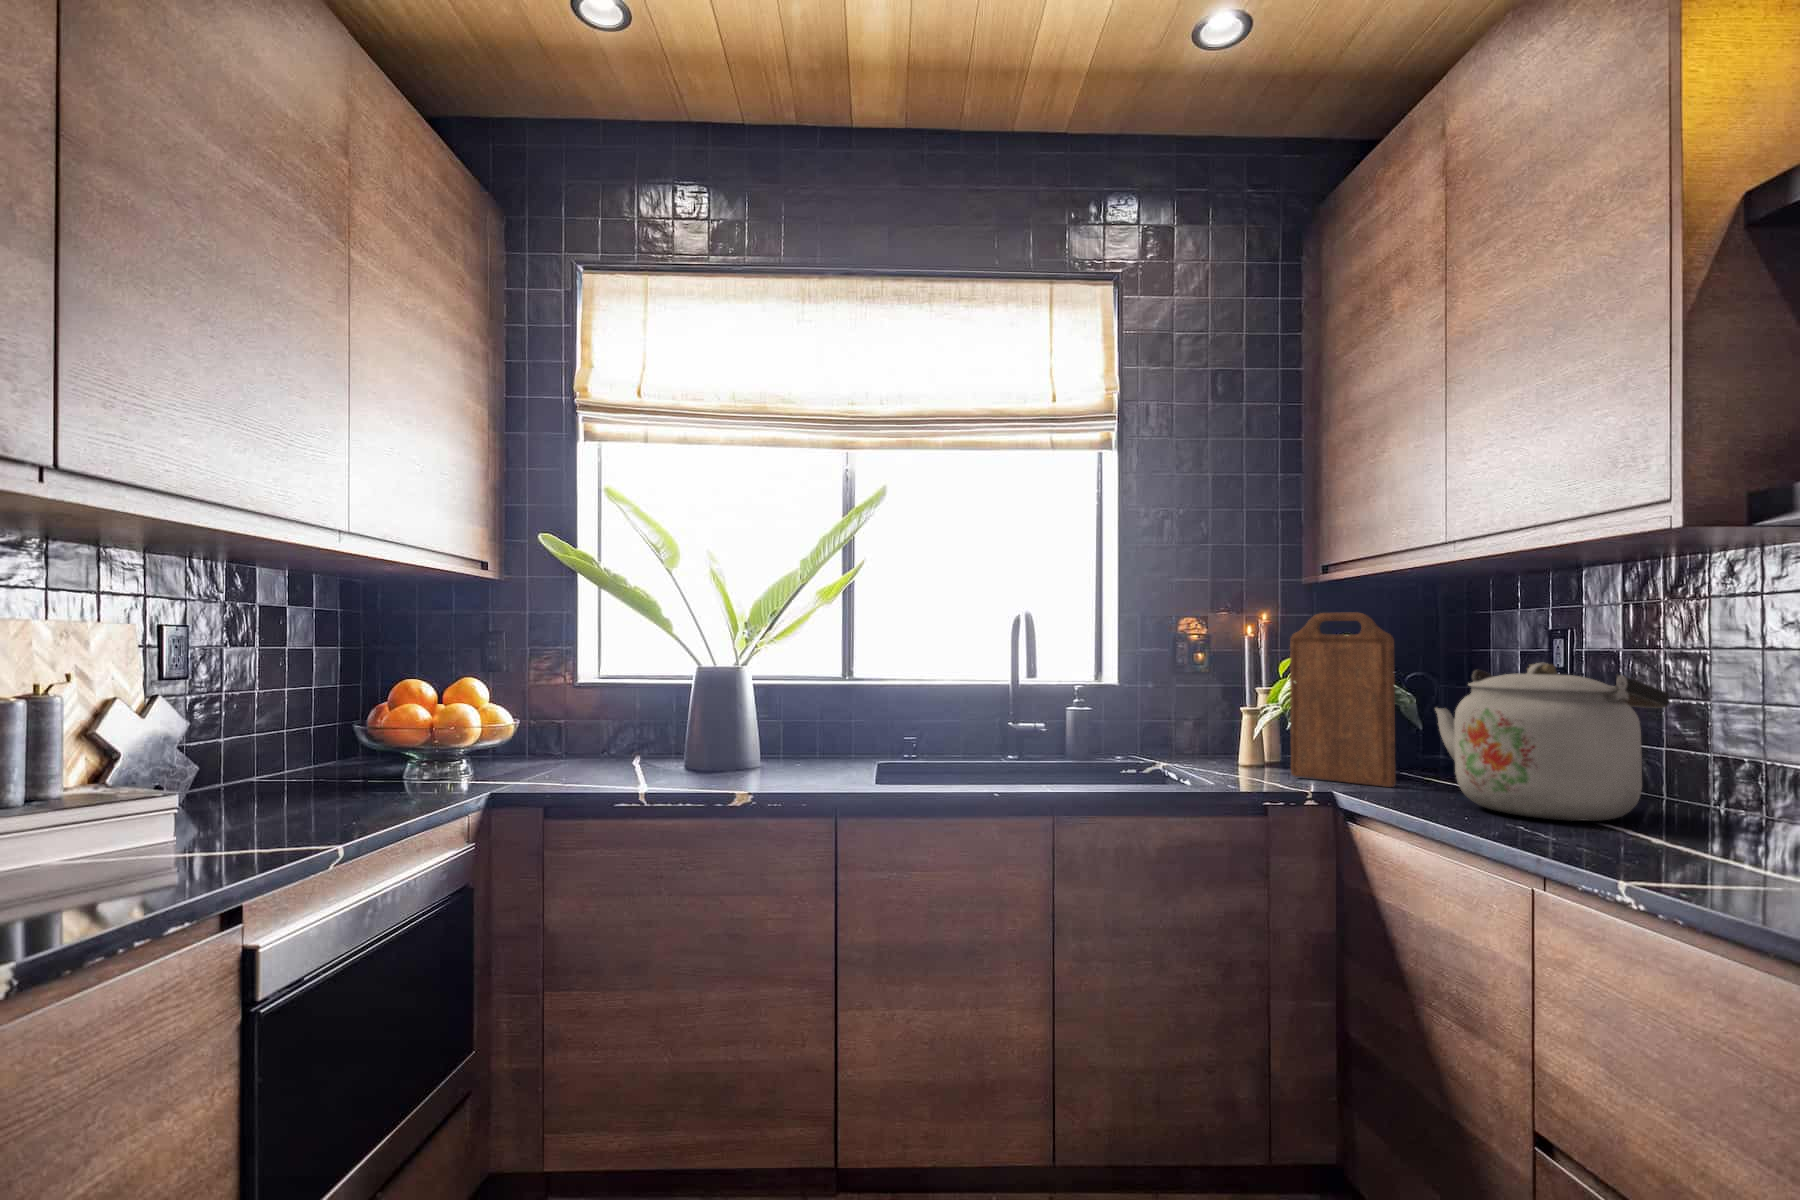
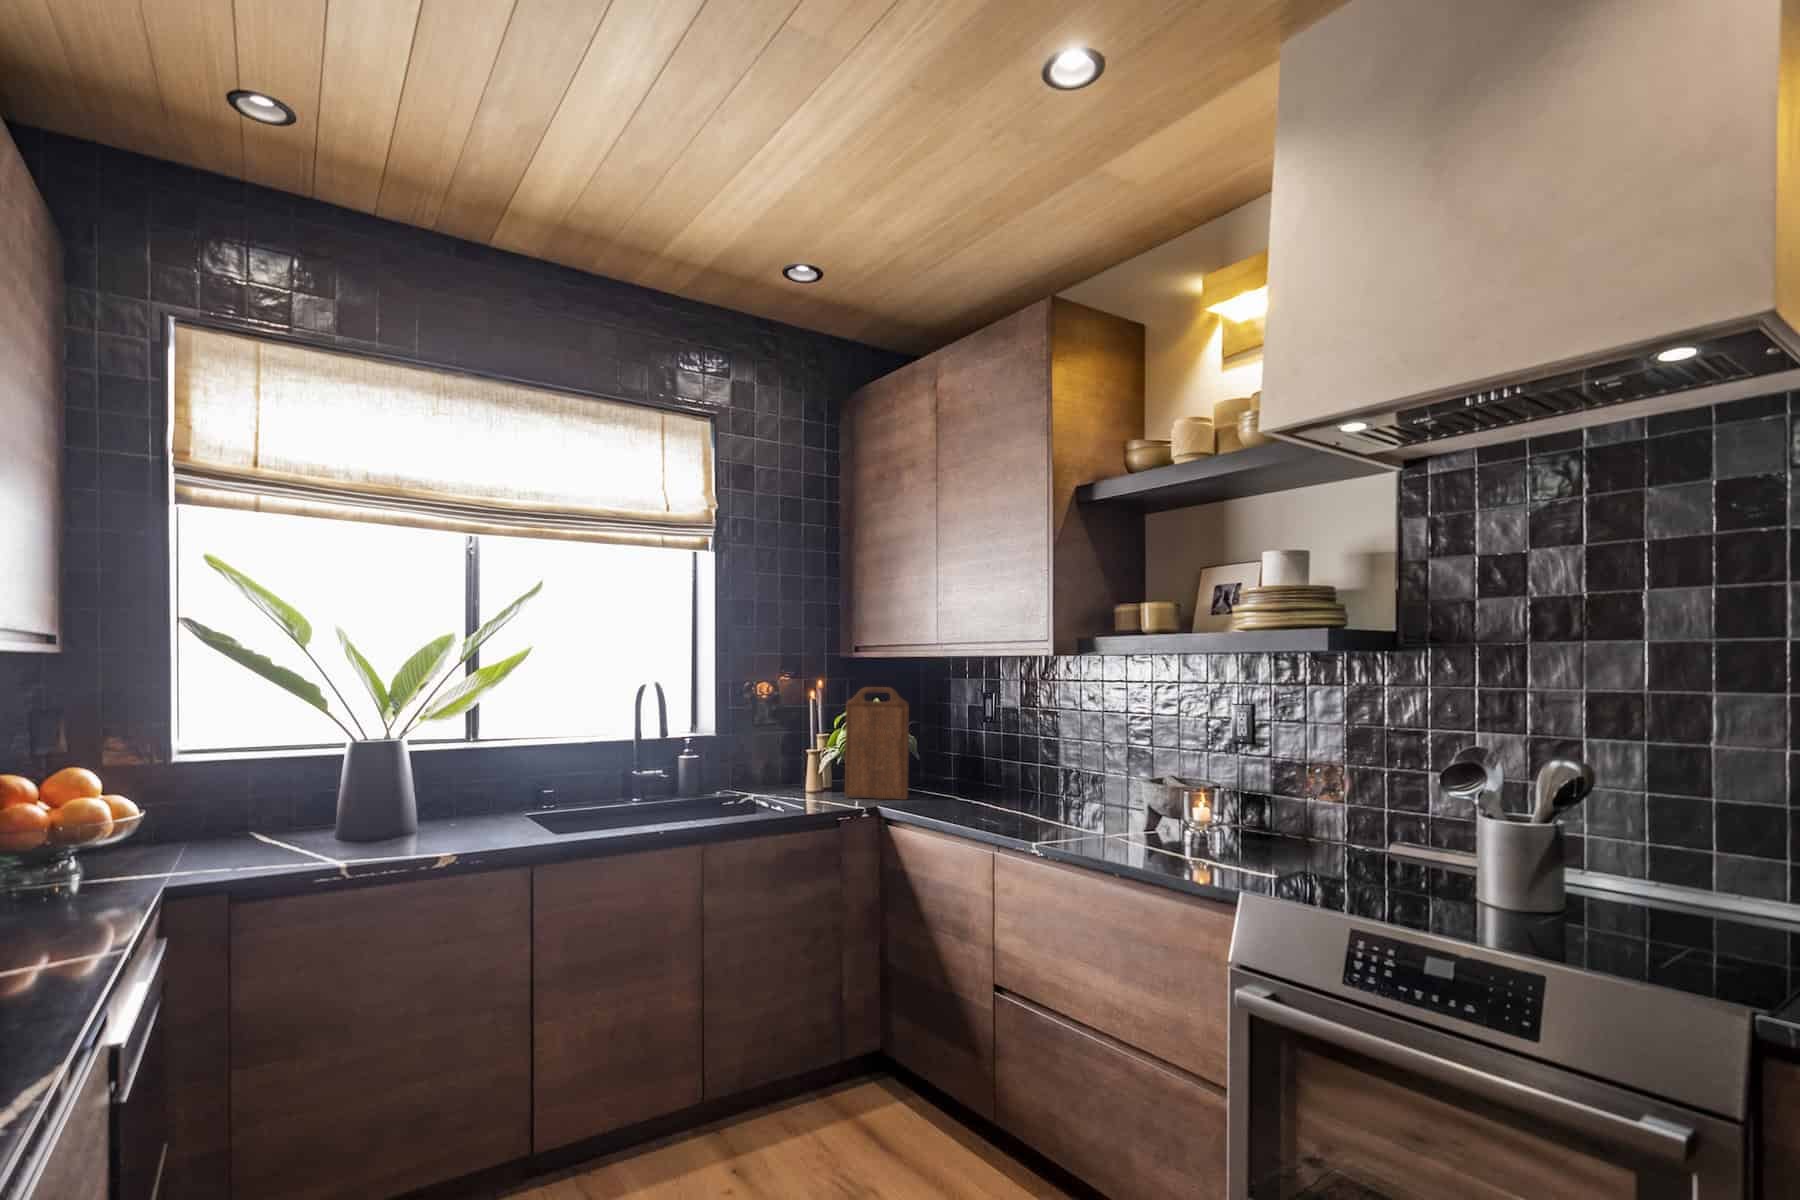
kettle: present [1435,663,1670,821] -> none [934,723,1045,812]

